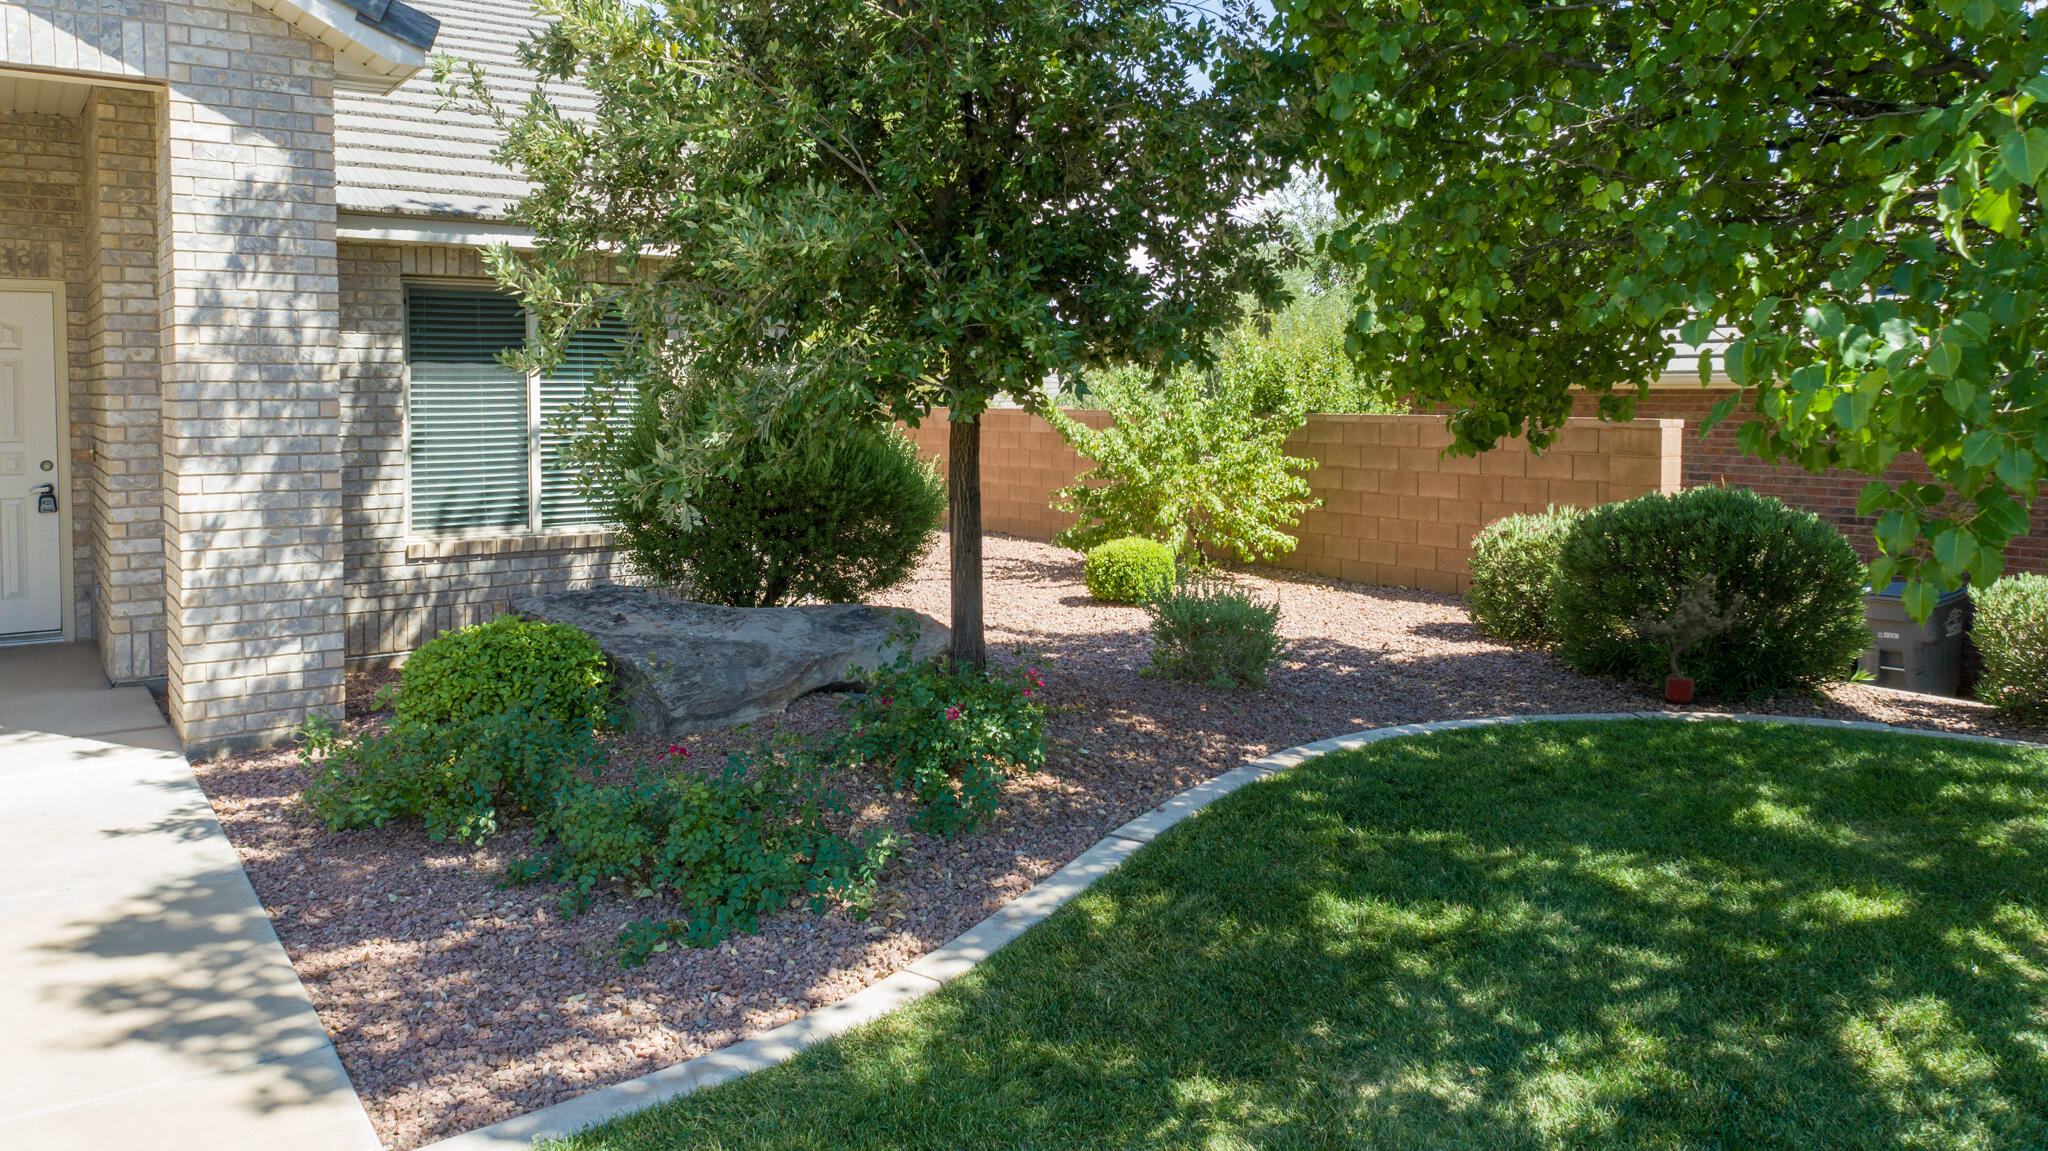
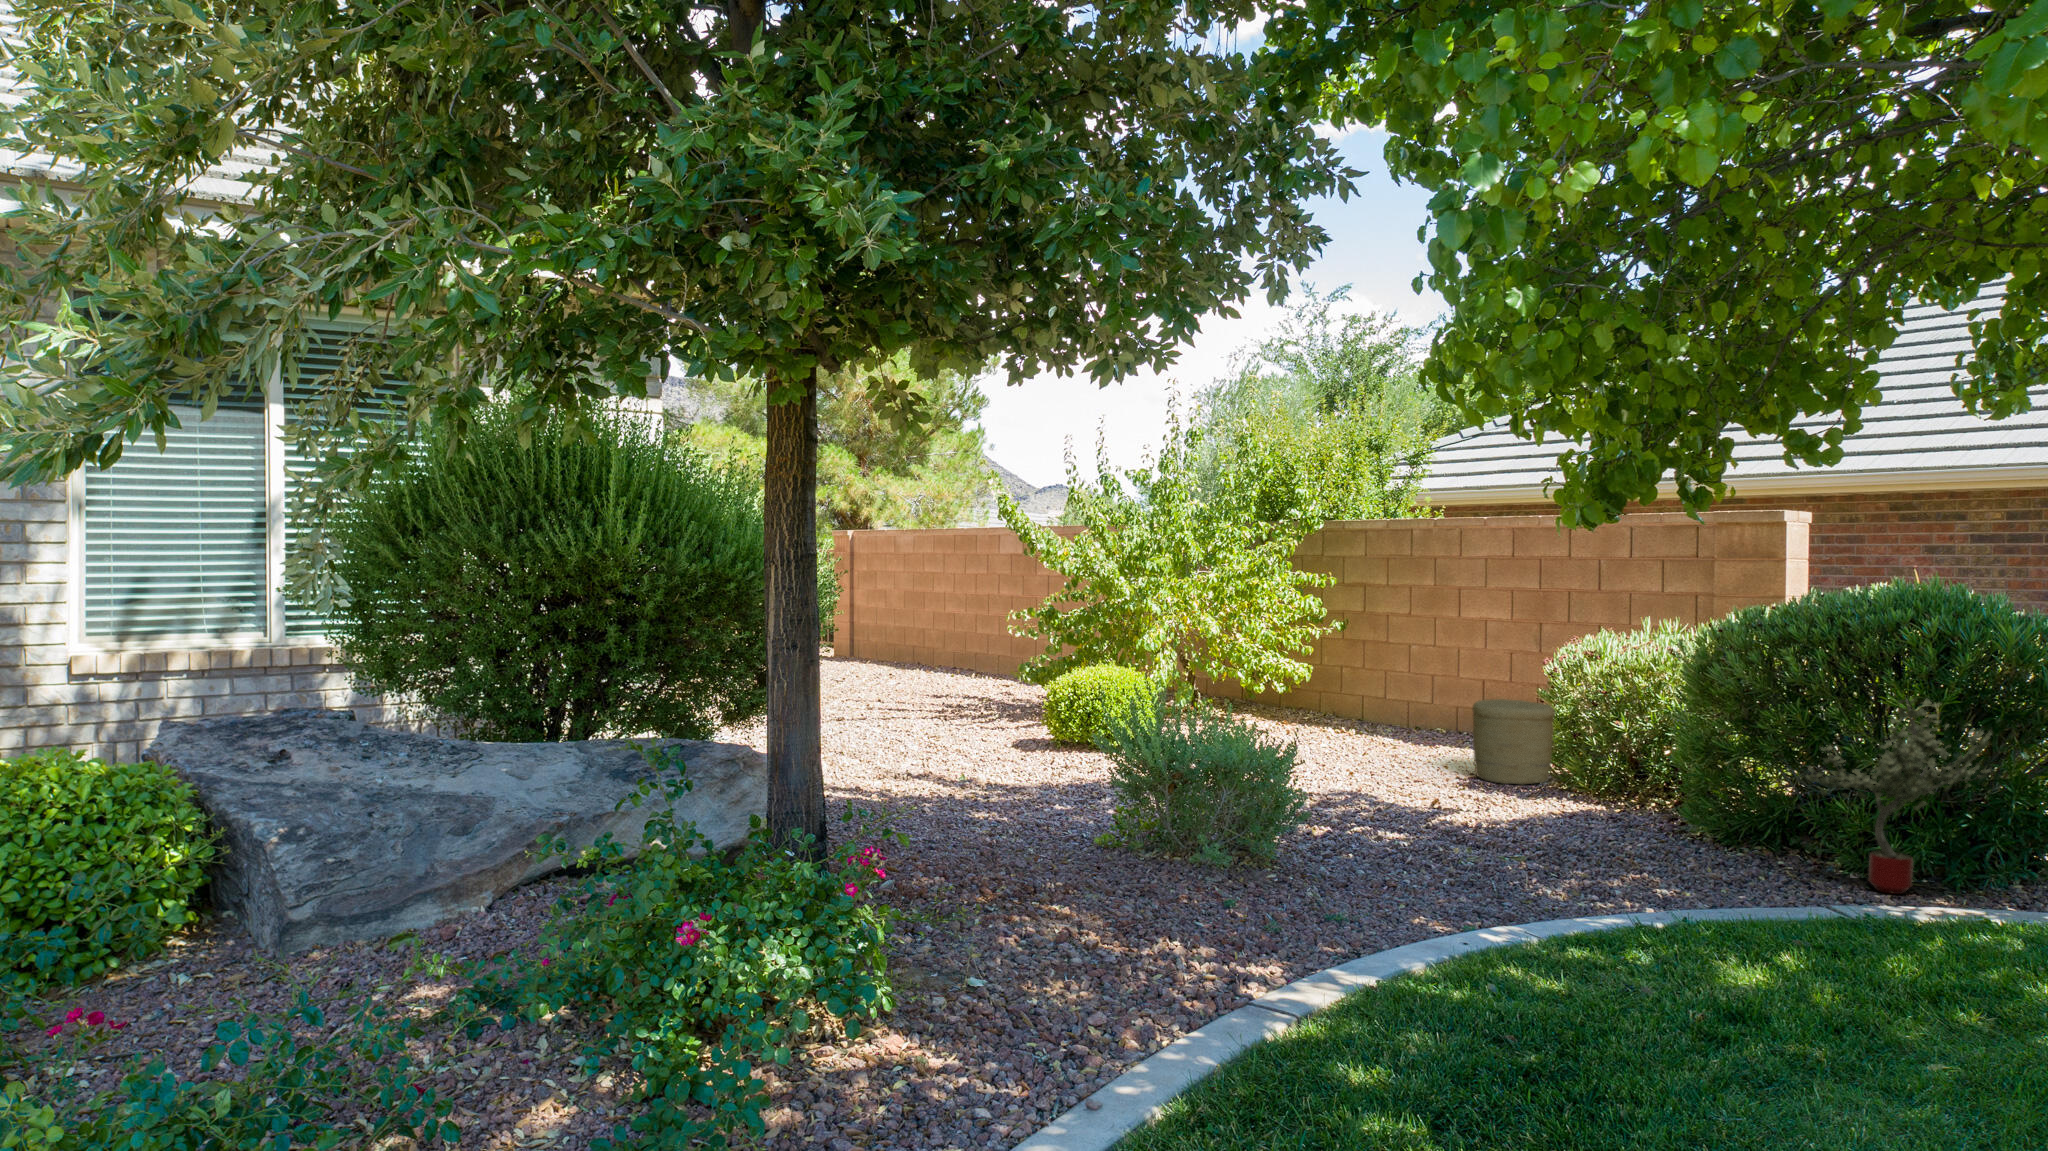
woven basket: none [1416,567,1477,631] -> present [1472,699,1555,785]

